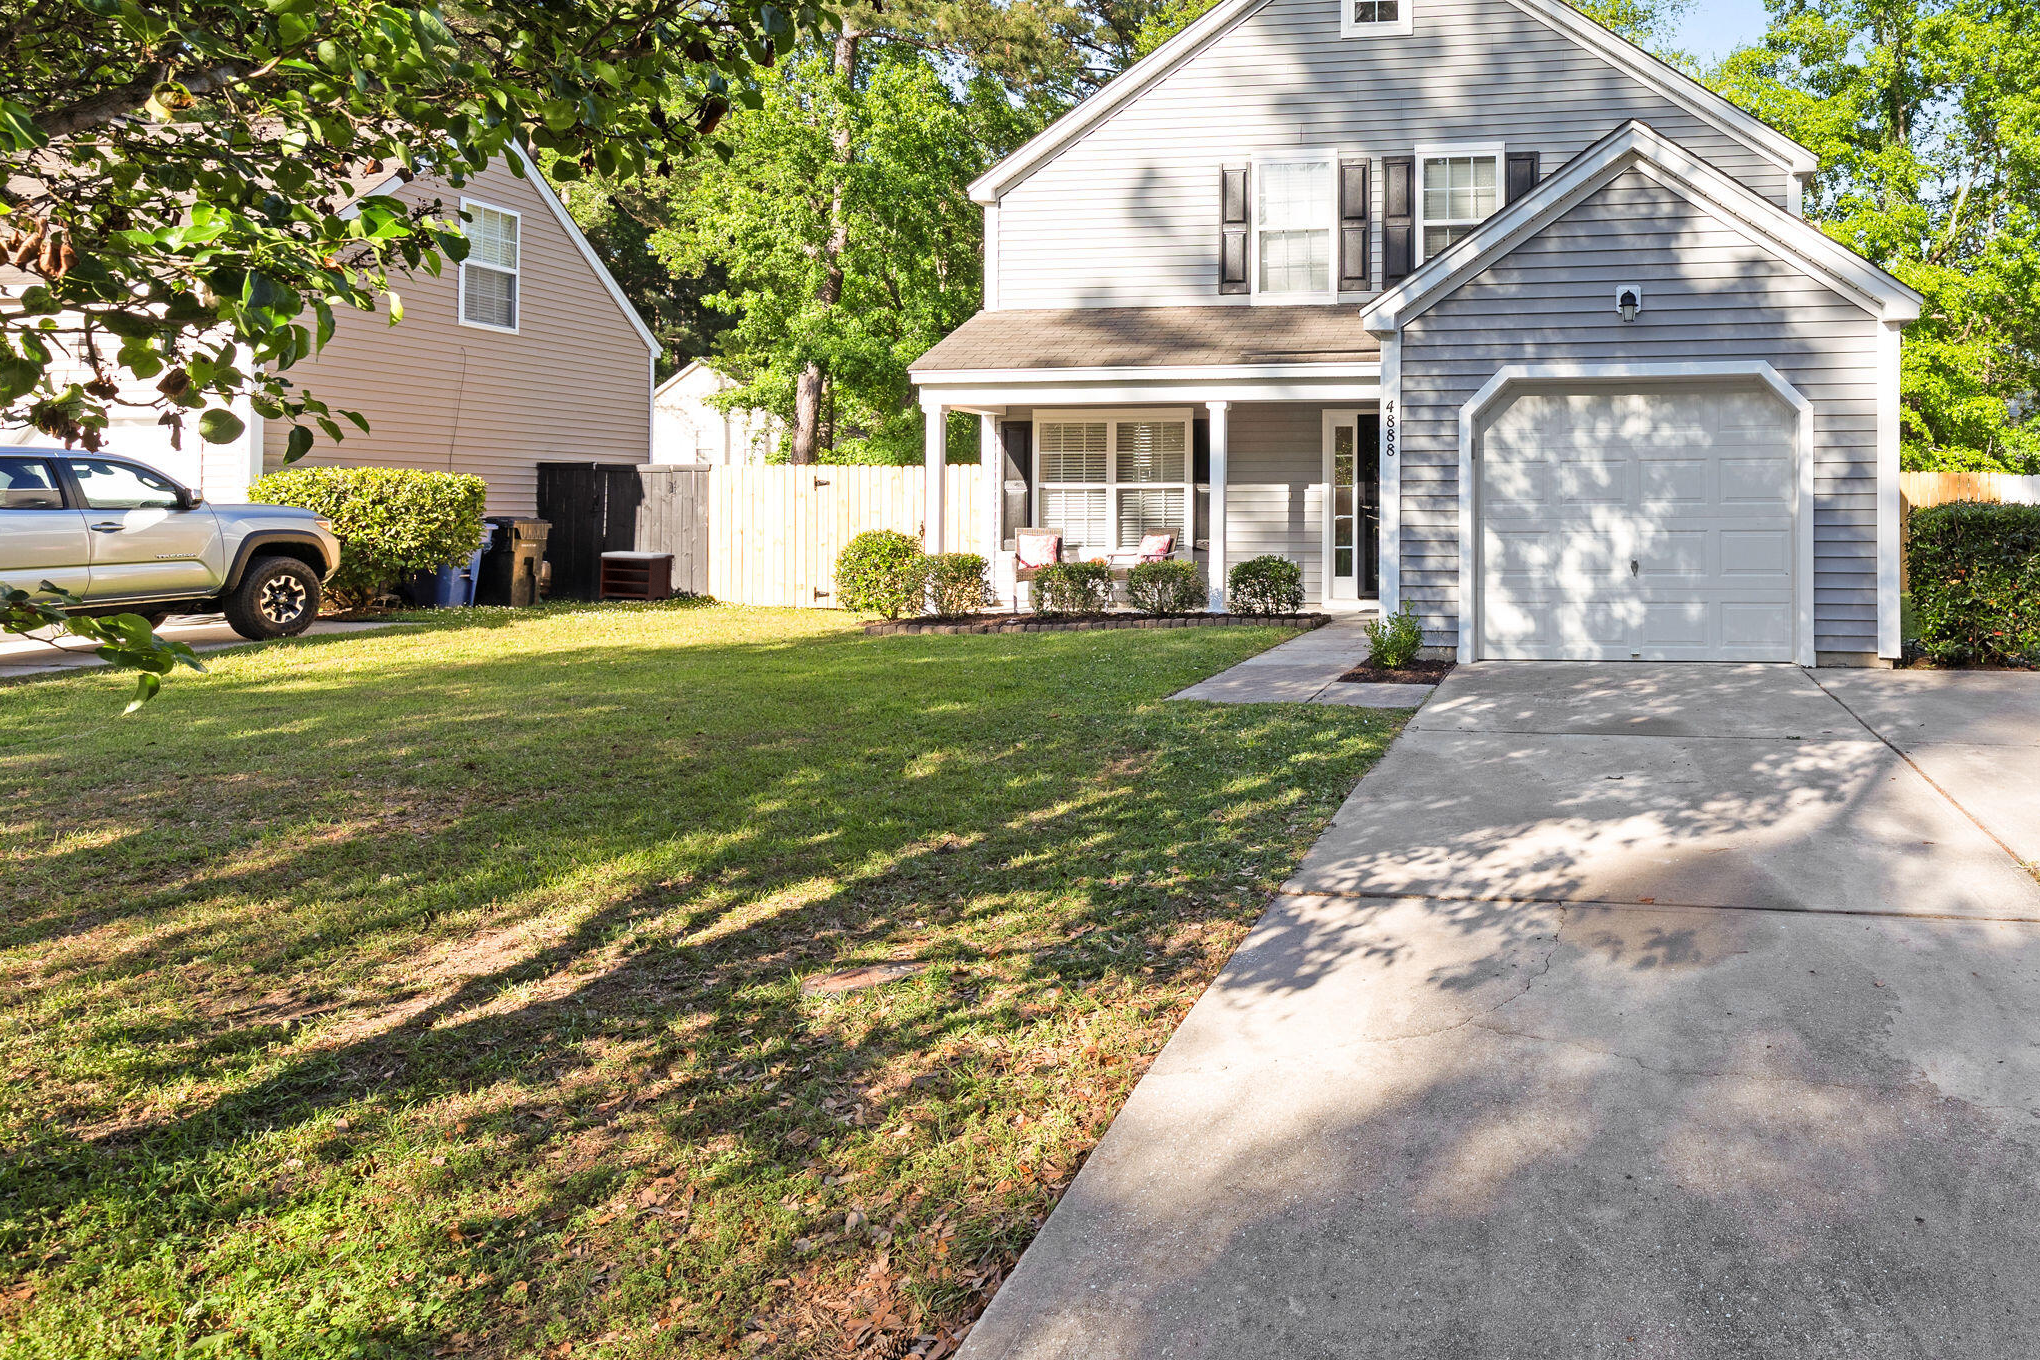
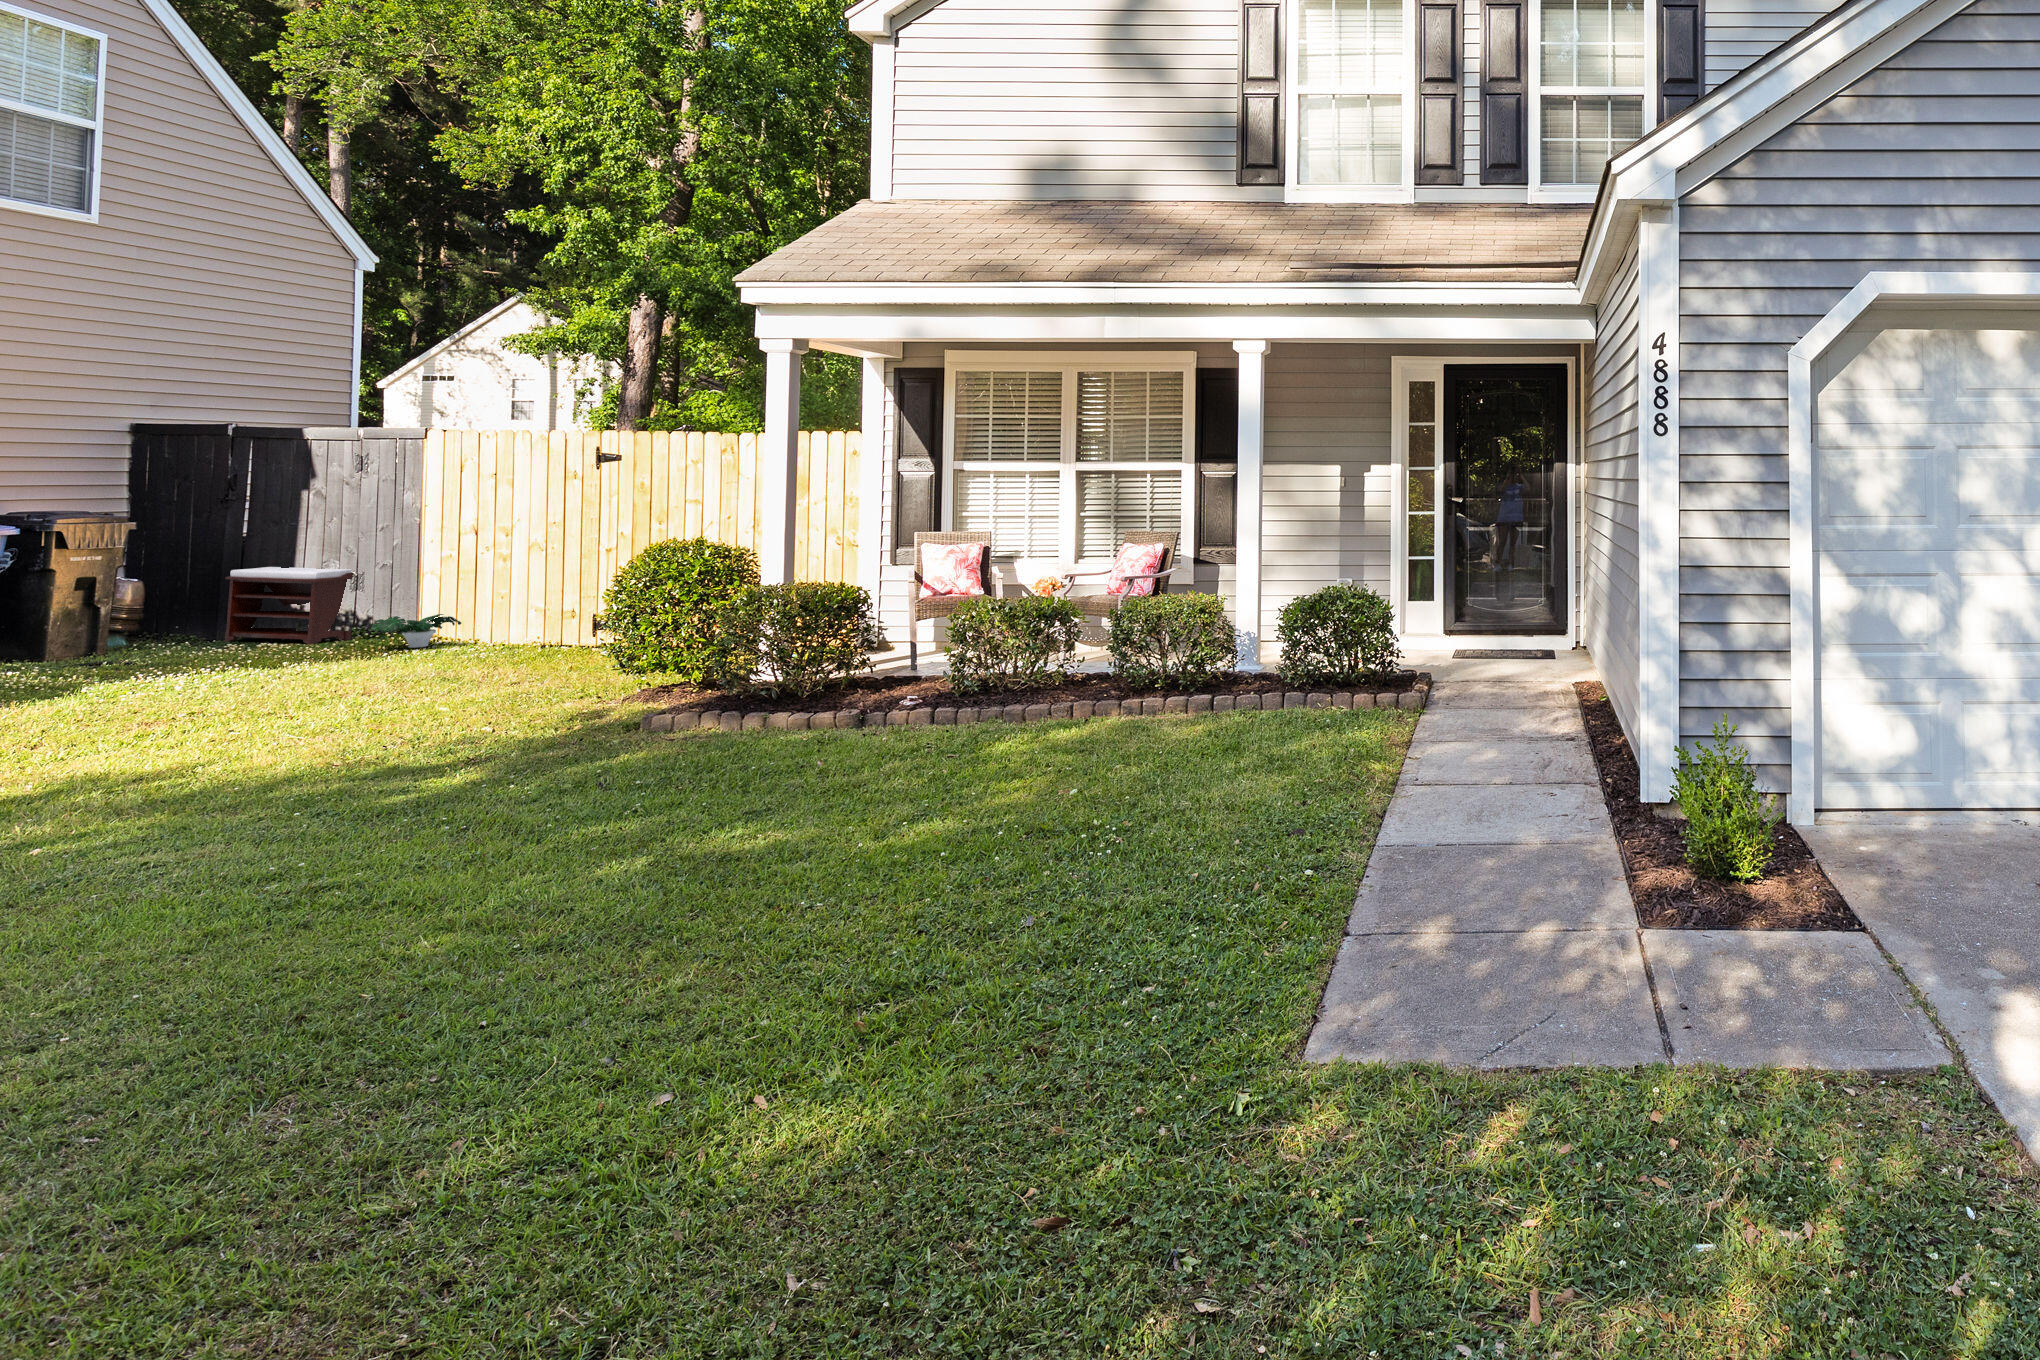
potted plant: none [688,583,738,603] -> present [371,614,461,648]

